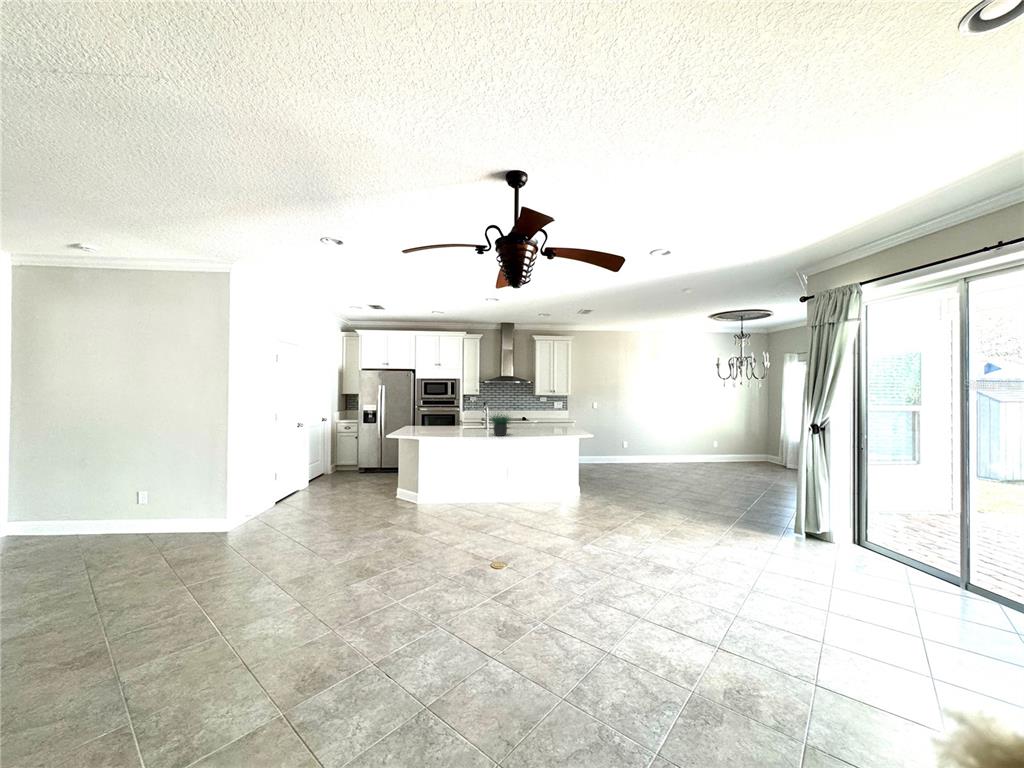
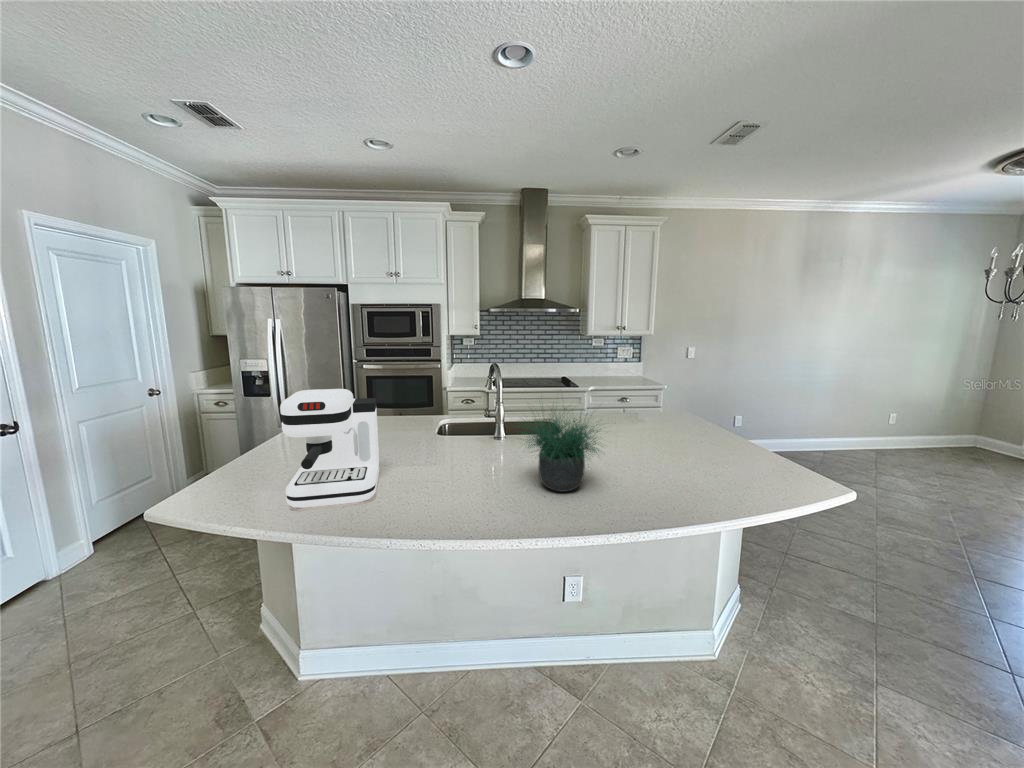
coffee maker: none [422,405,446,437] -> present [280,389,379,508]

